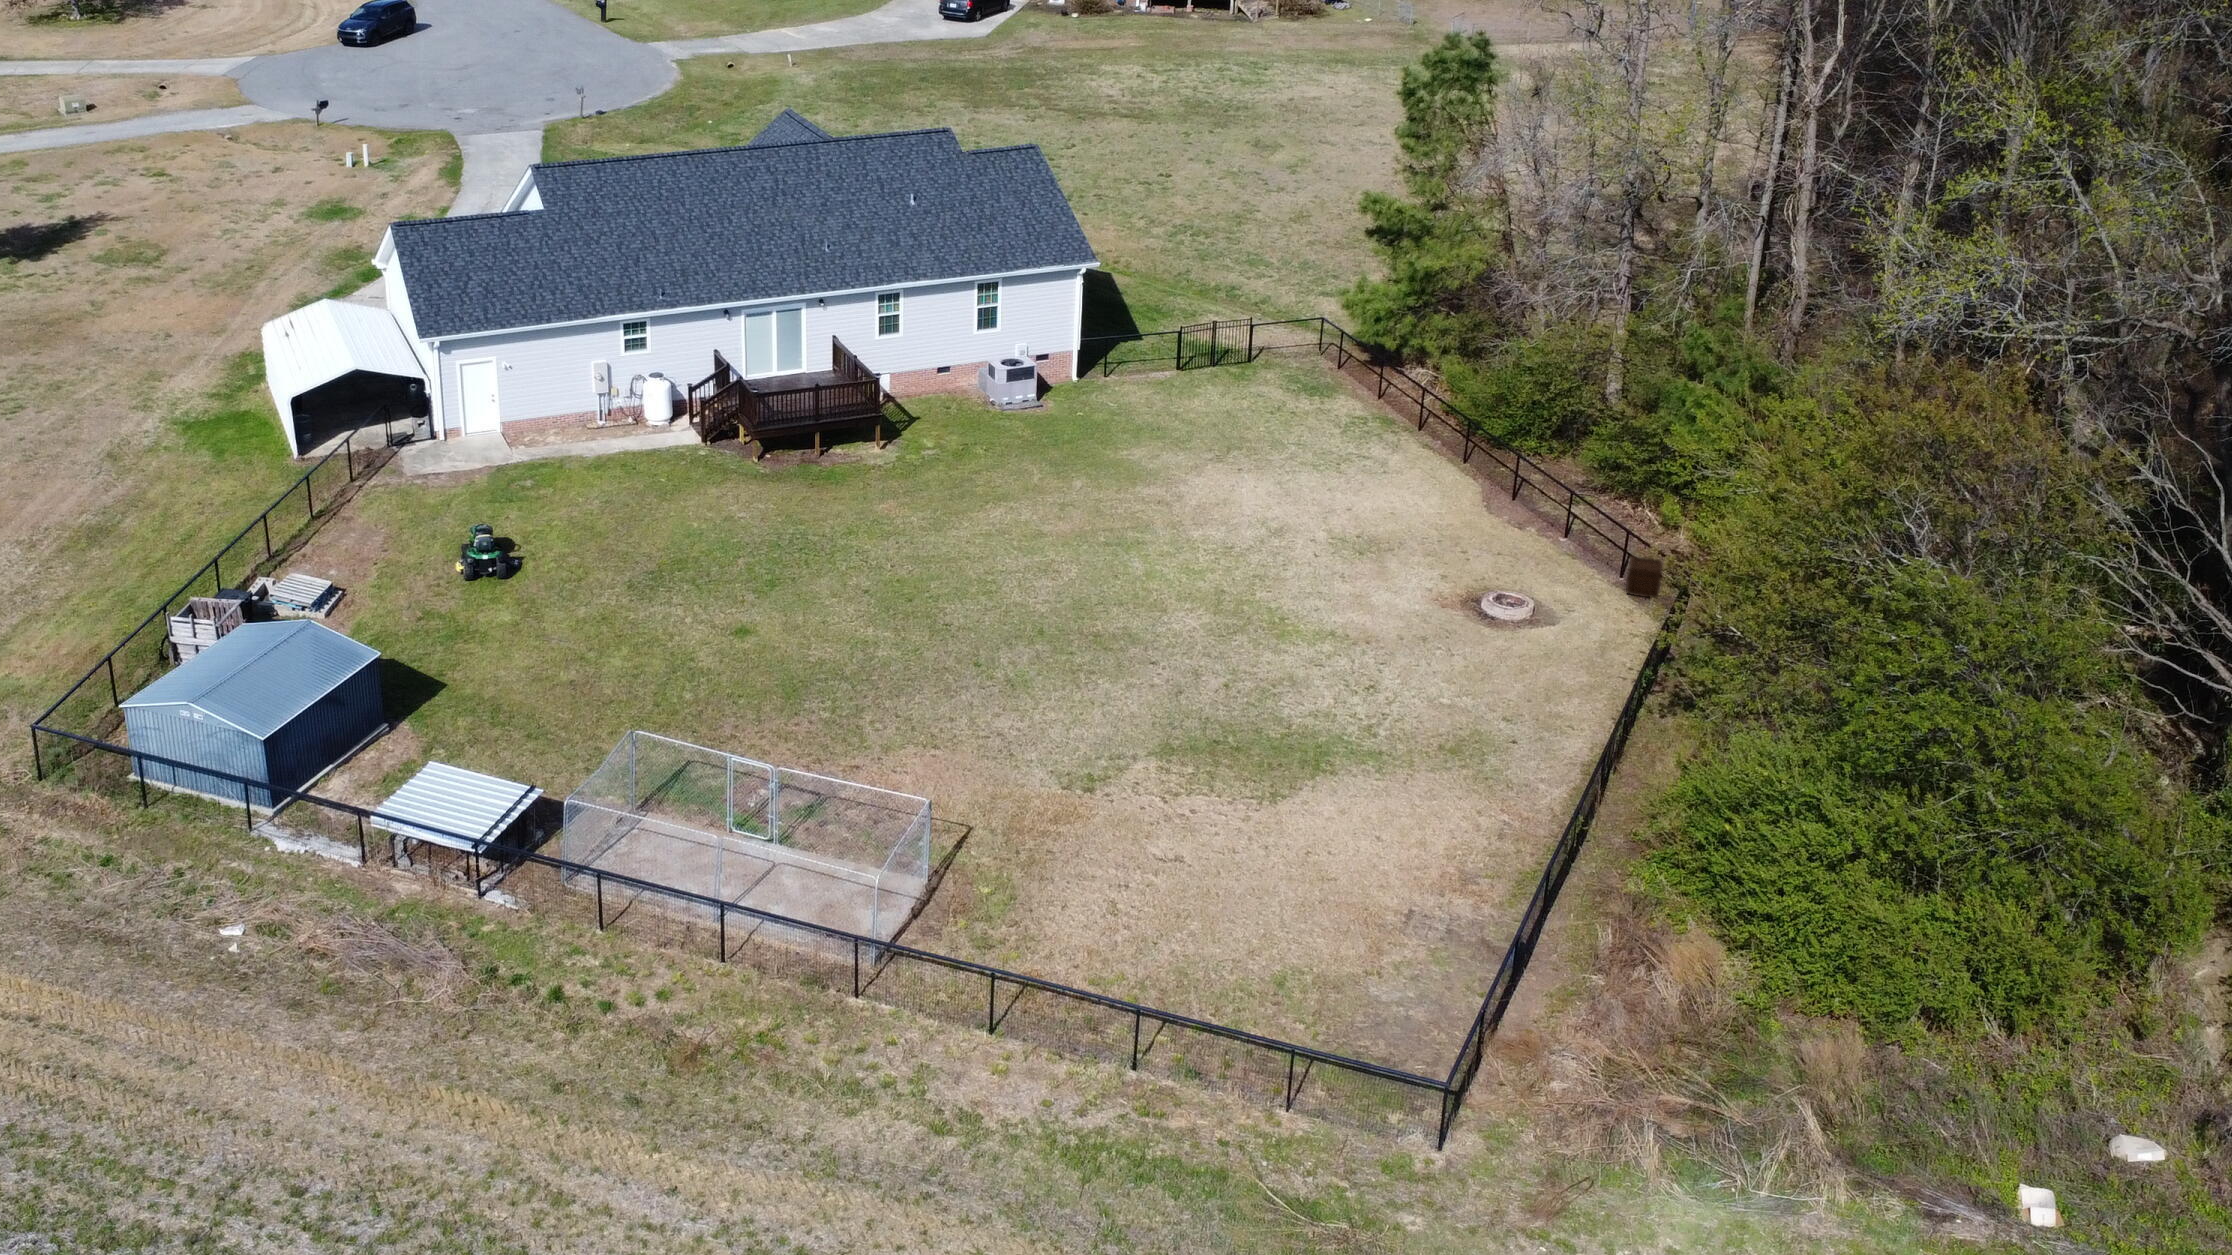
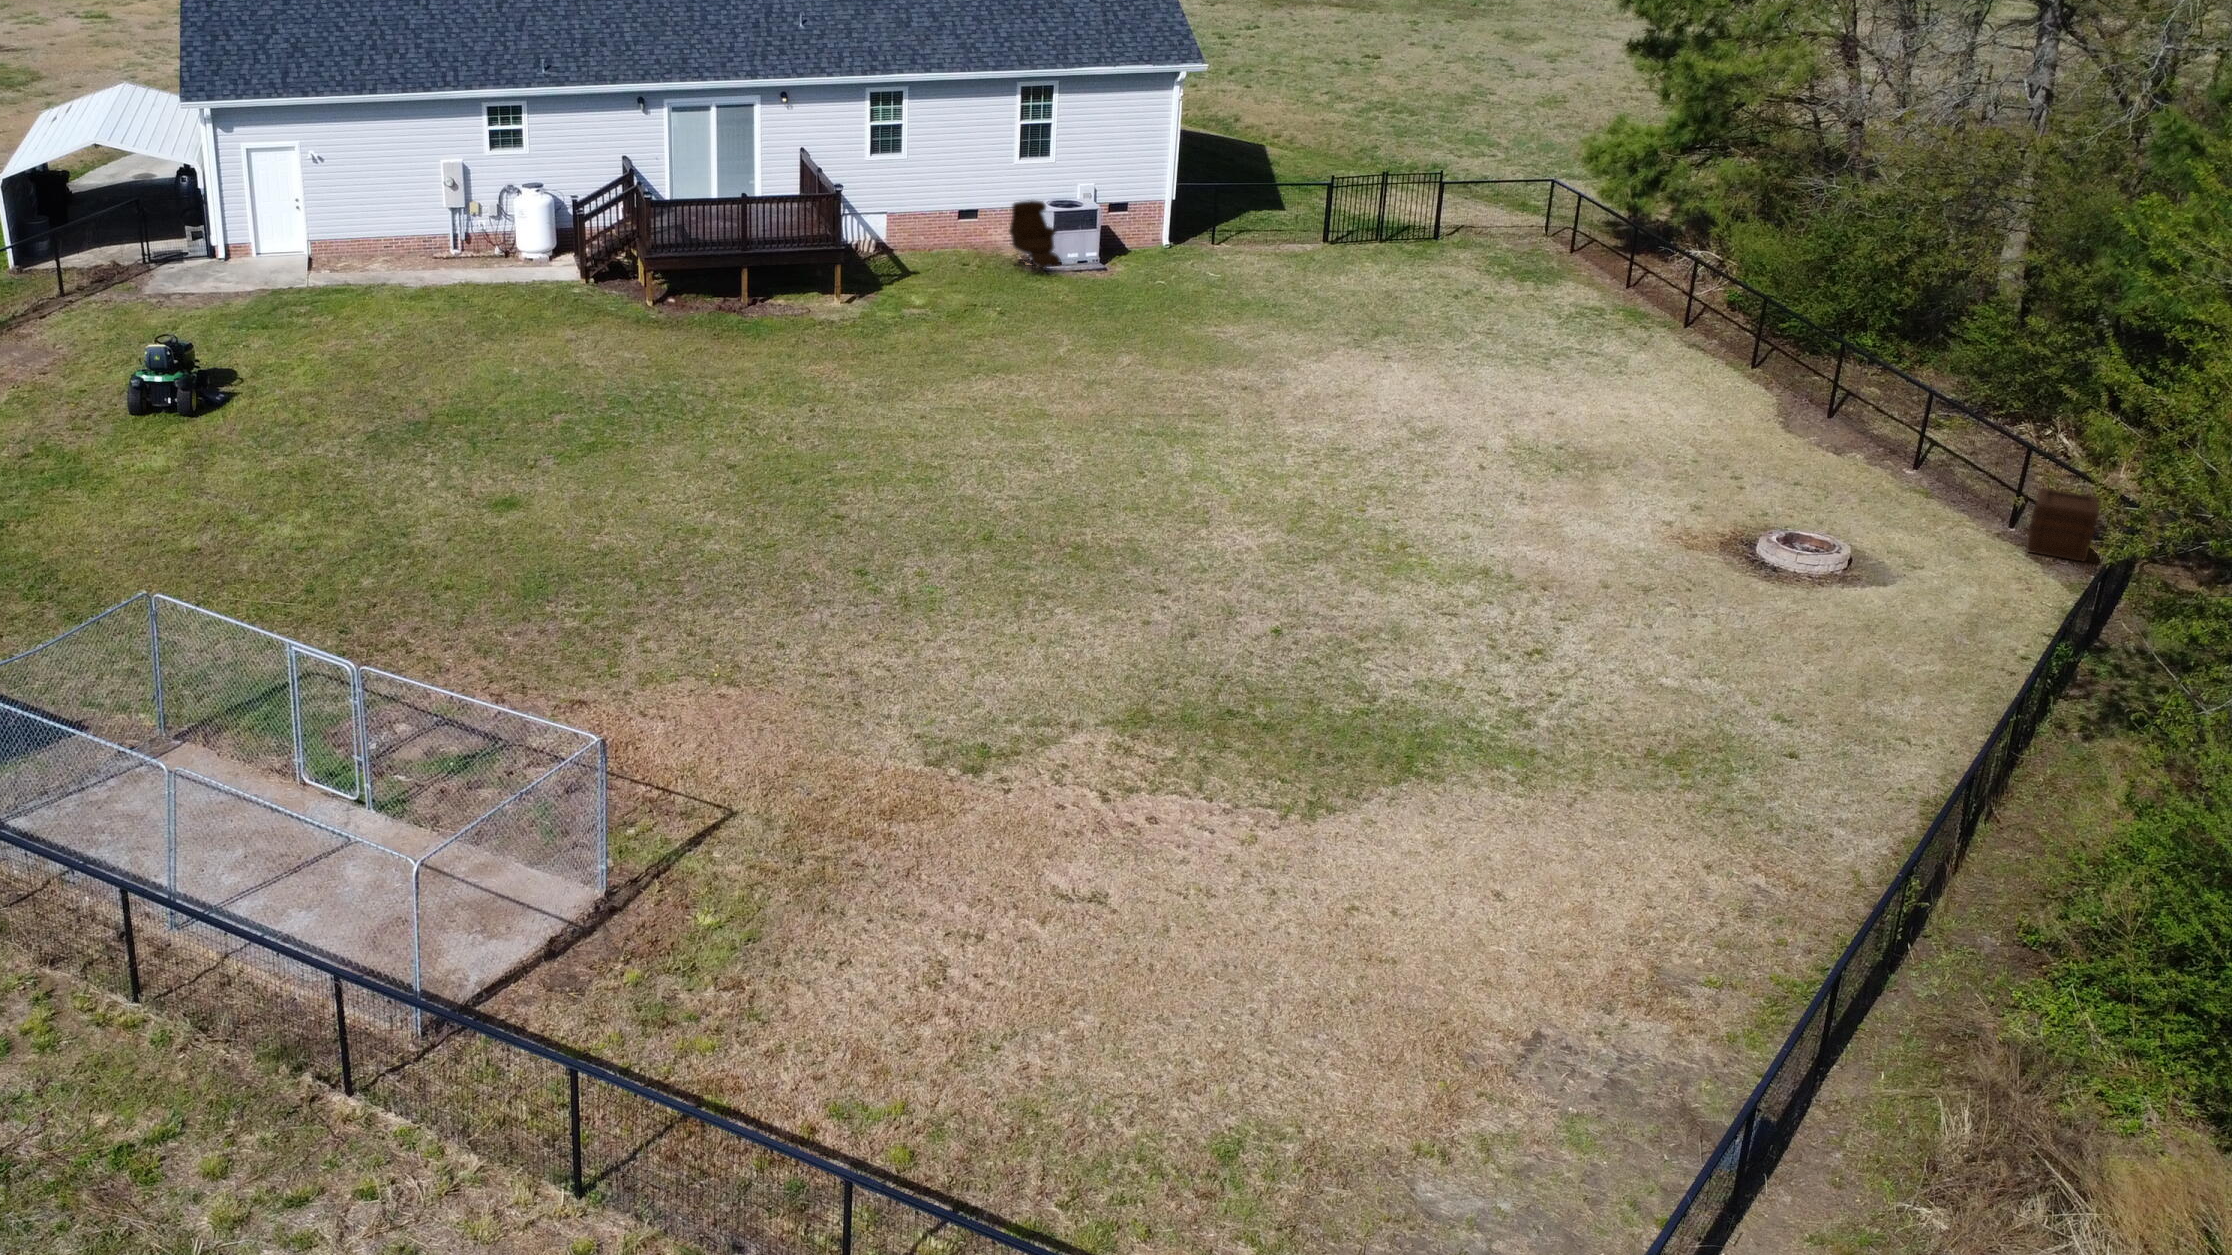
lounge chair: none [979,362,1017,415] -> present [1009,200,1061,270]

